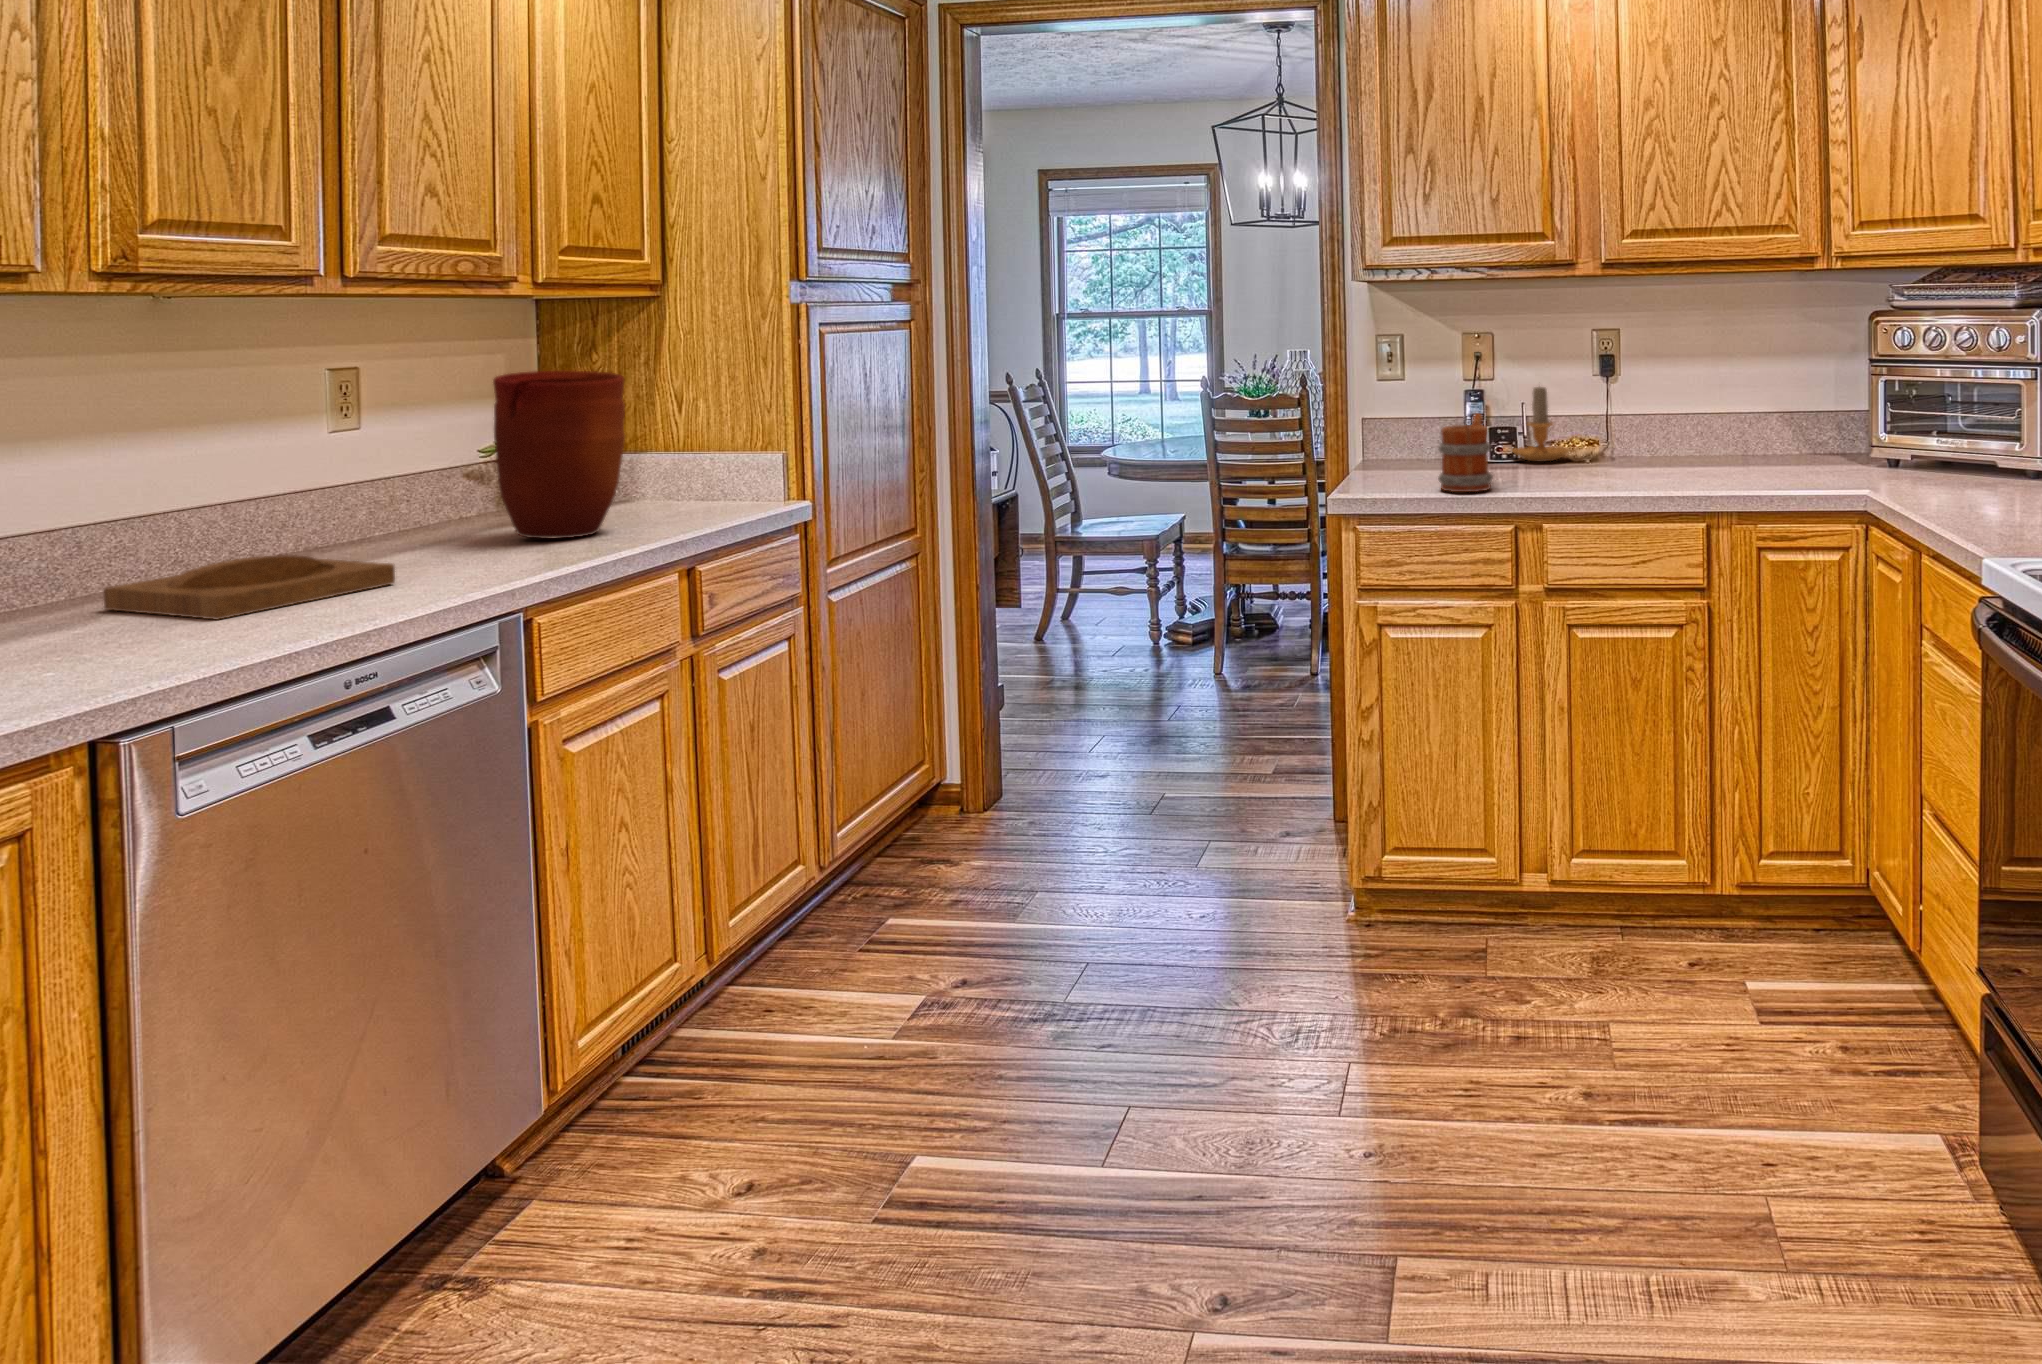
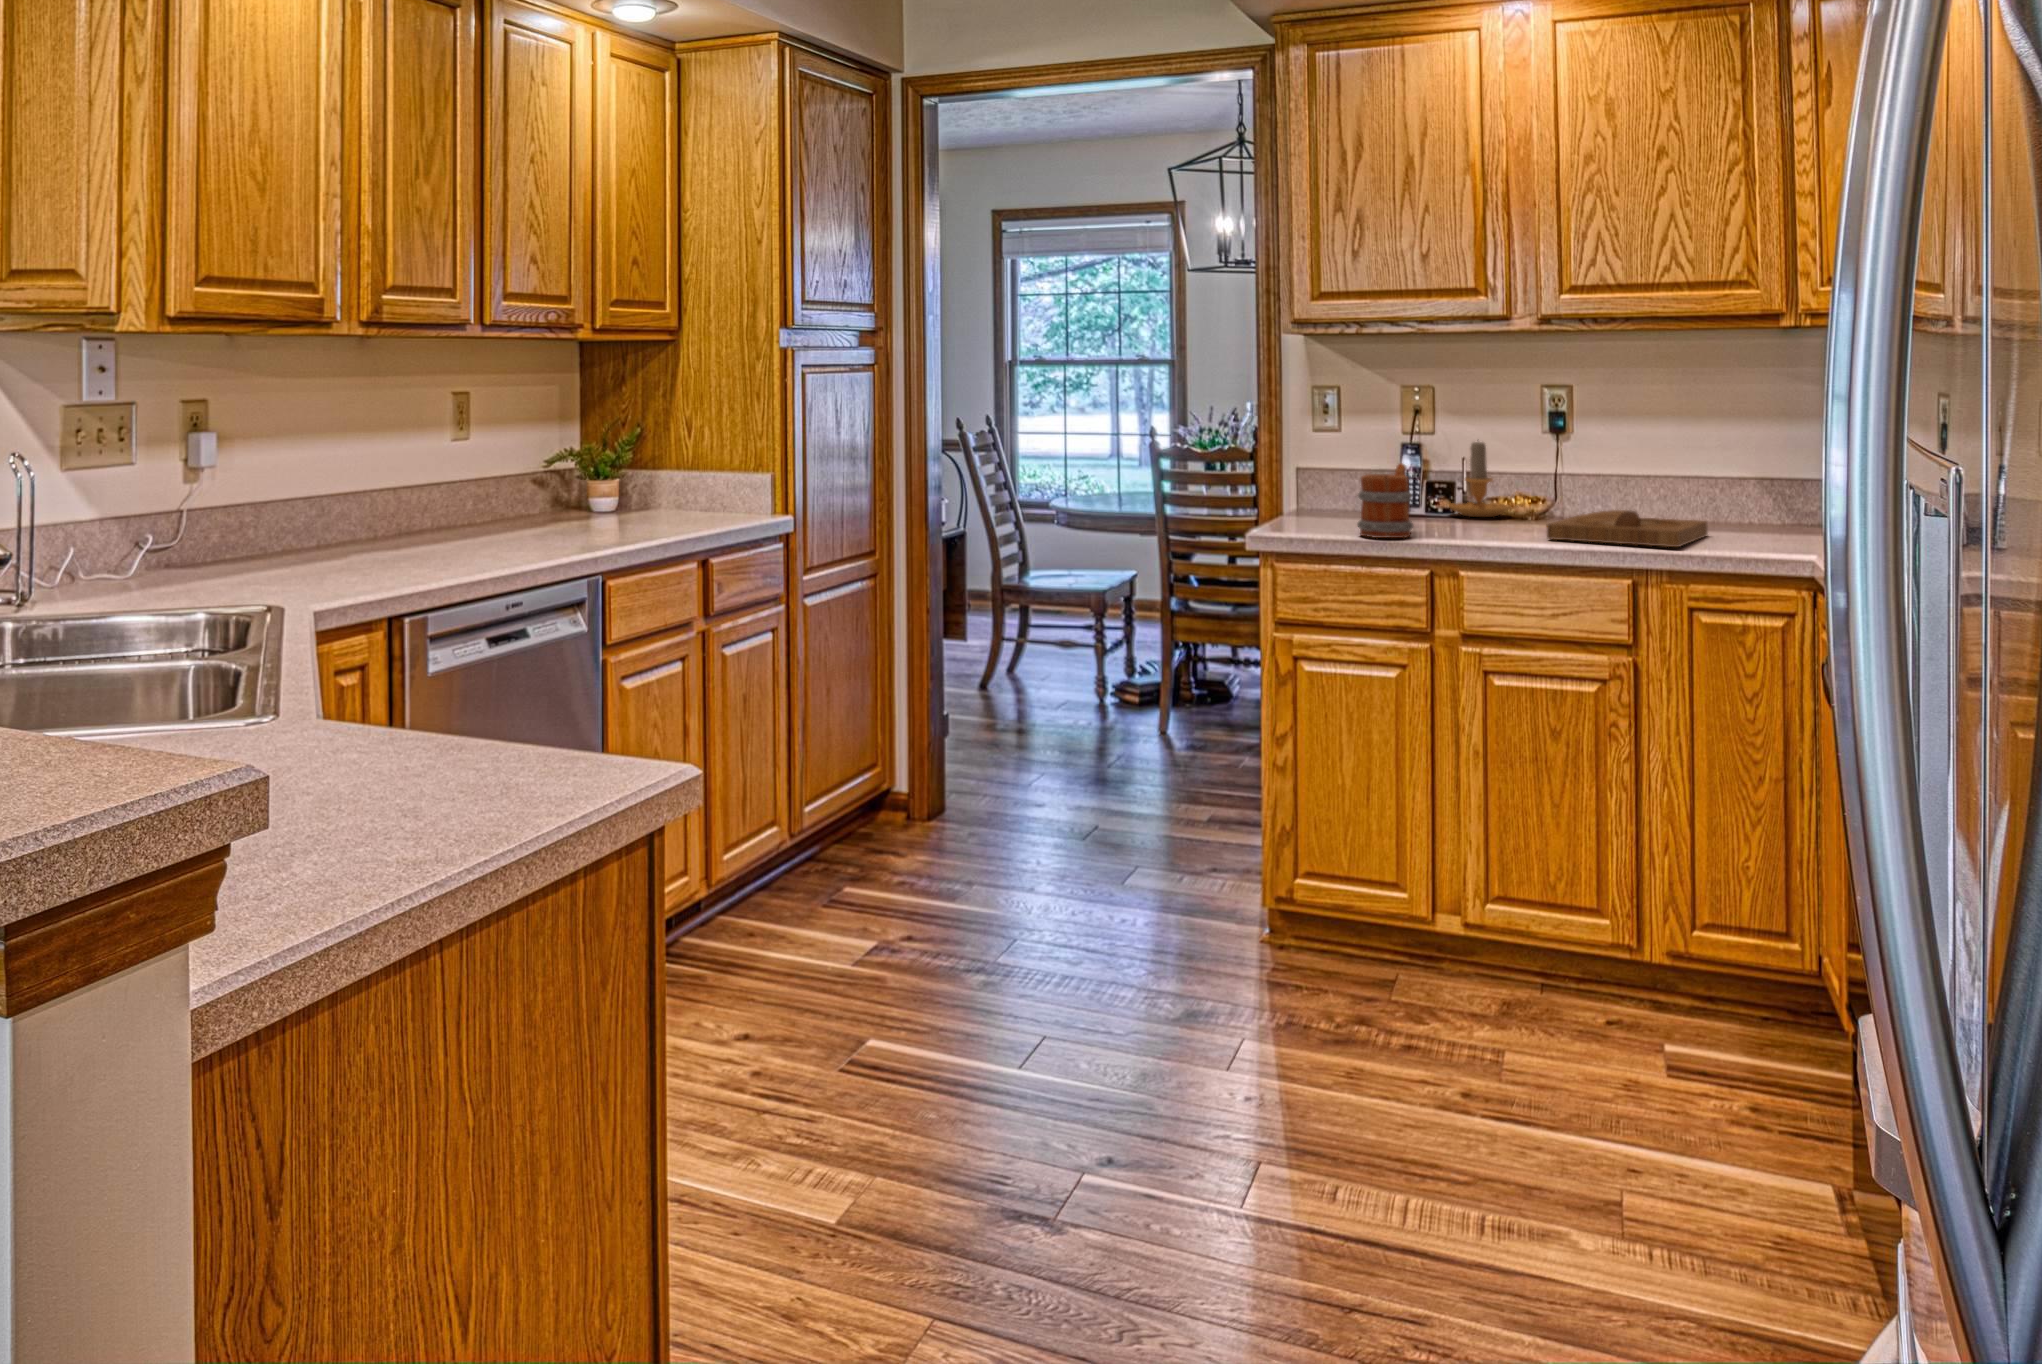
vase: present [493,370,625,539] -> none [563,399,656,532]
tray: present [103,555,395,619] -> present [1547,510,1708,547]

